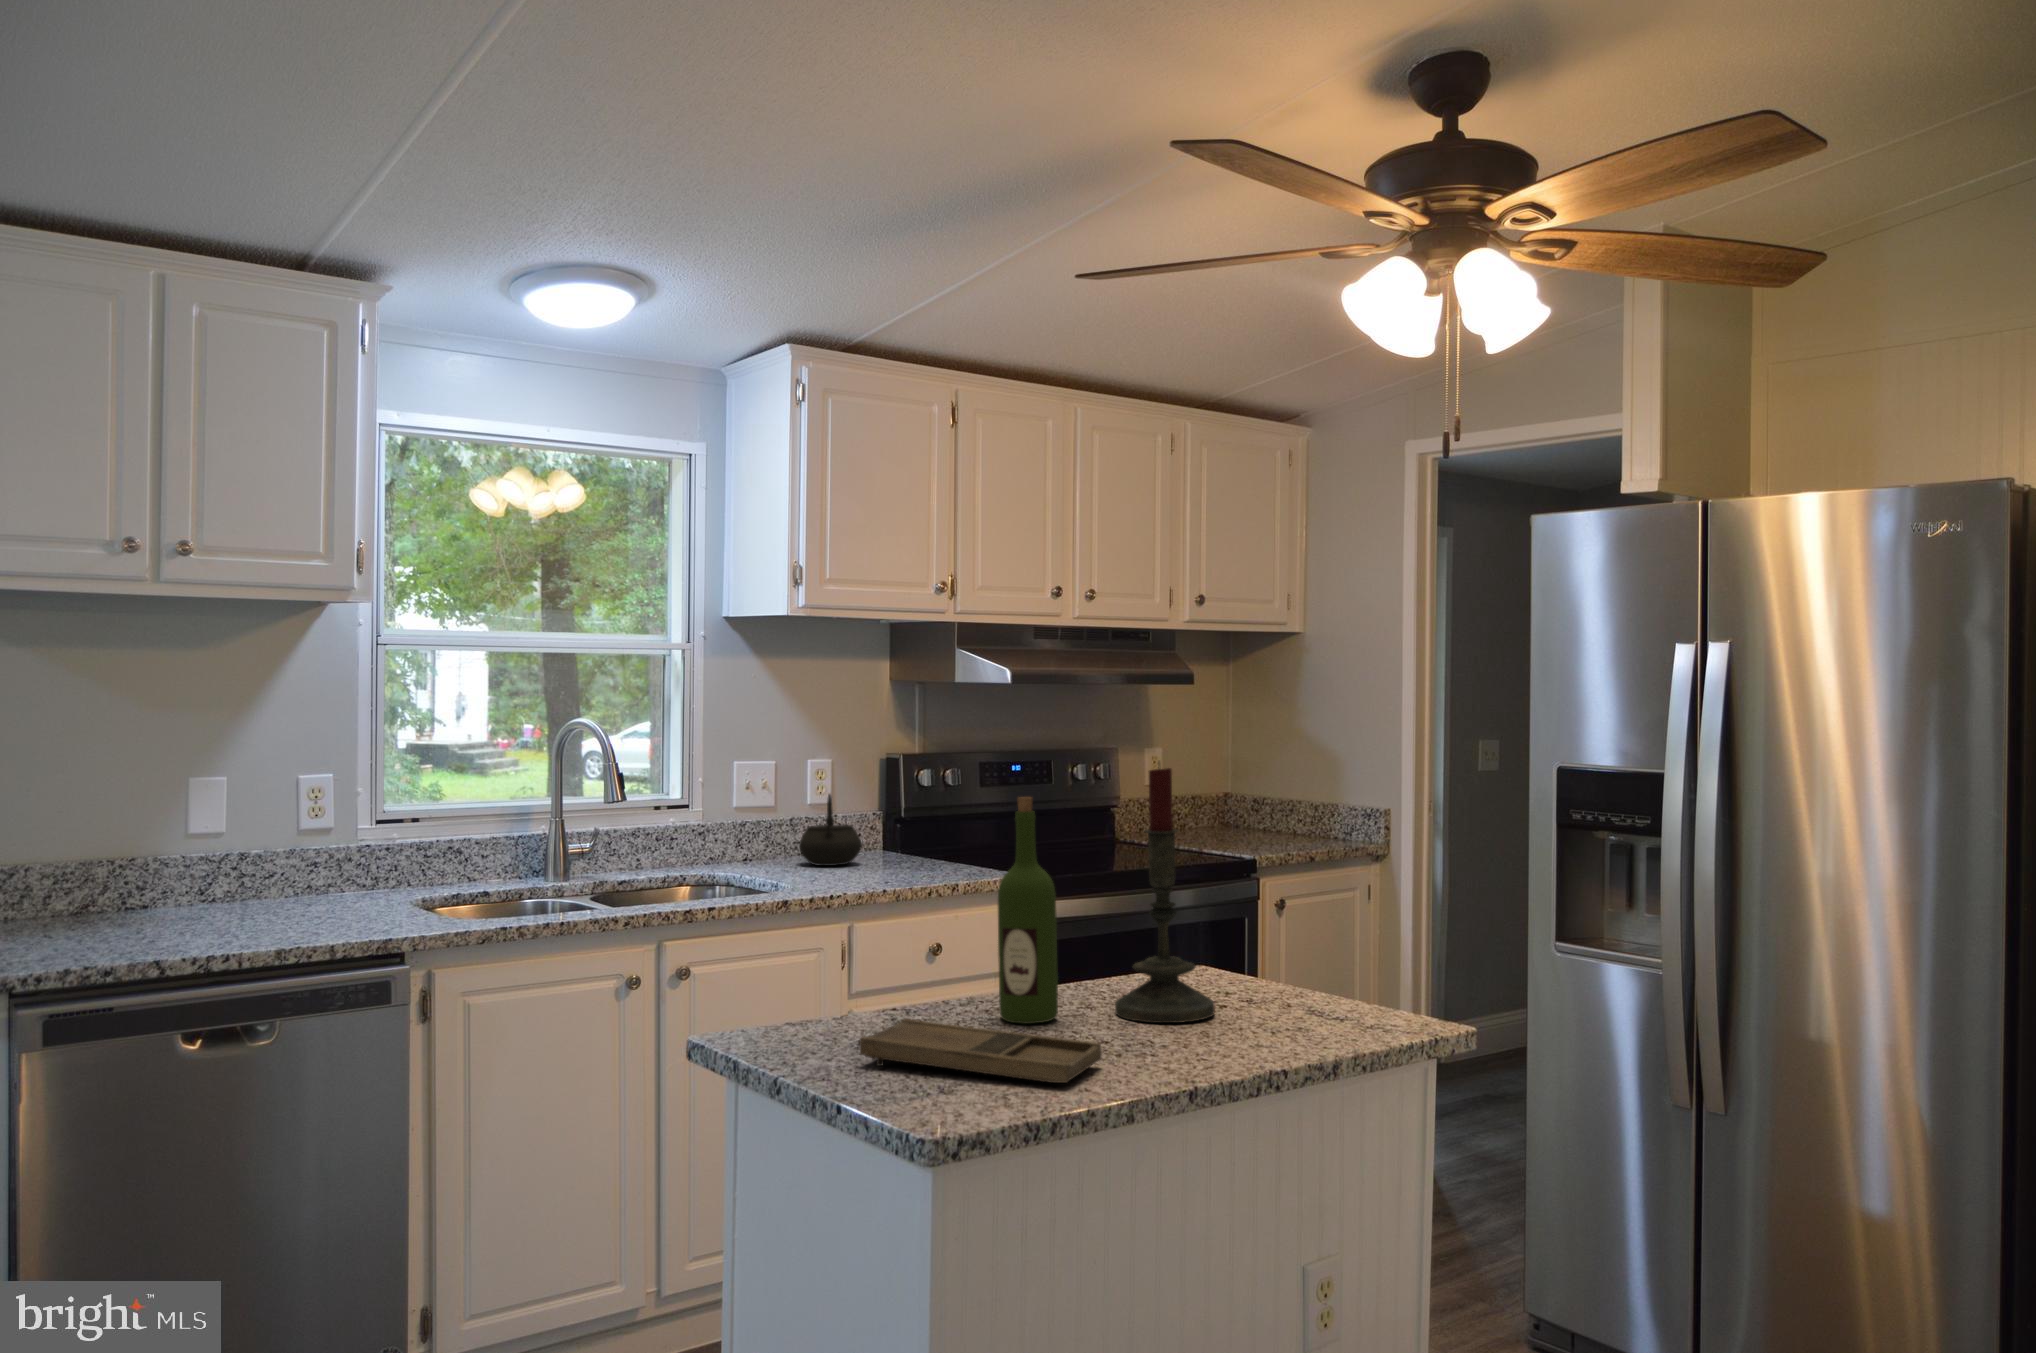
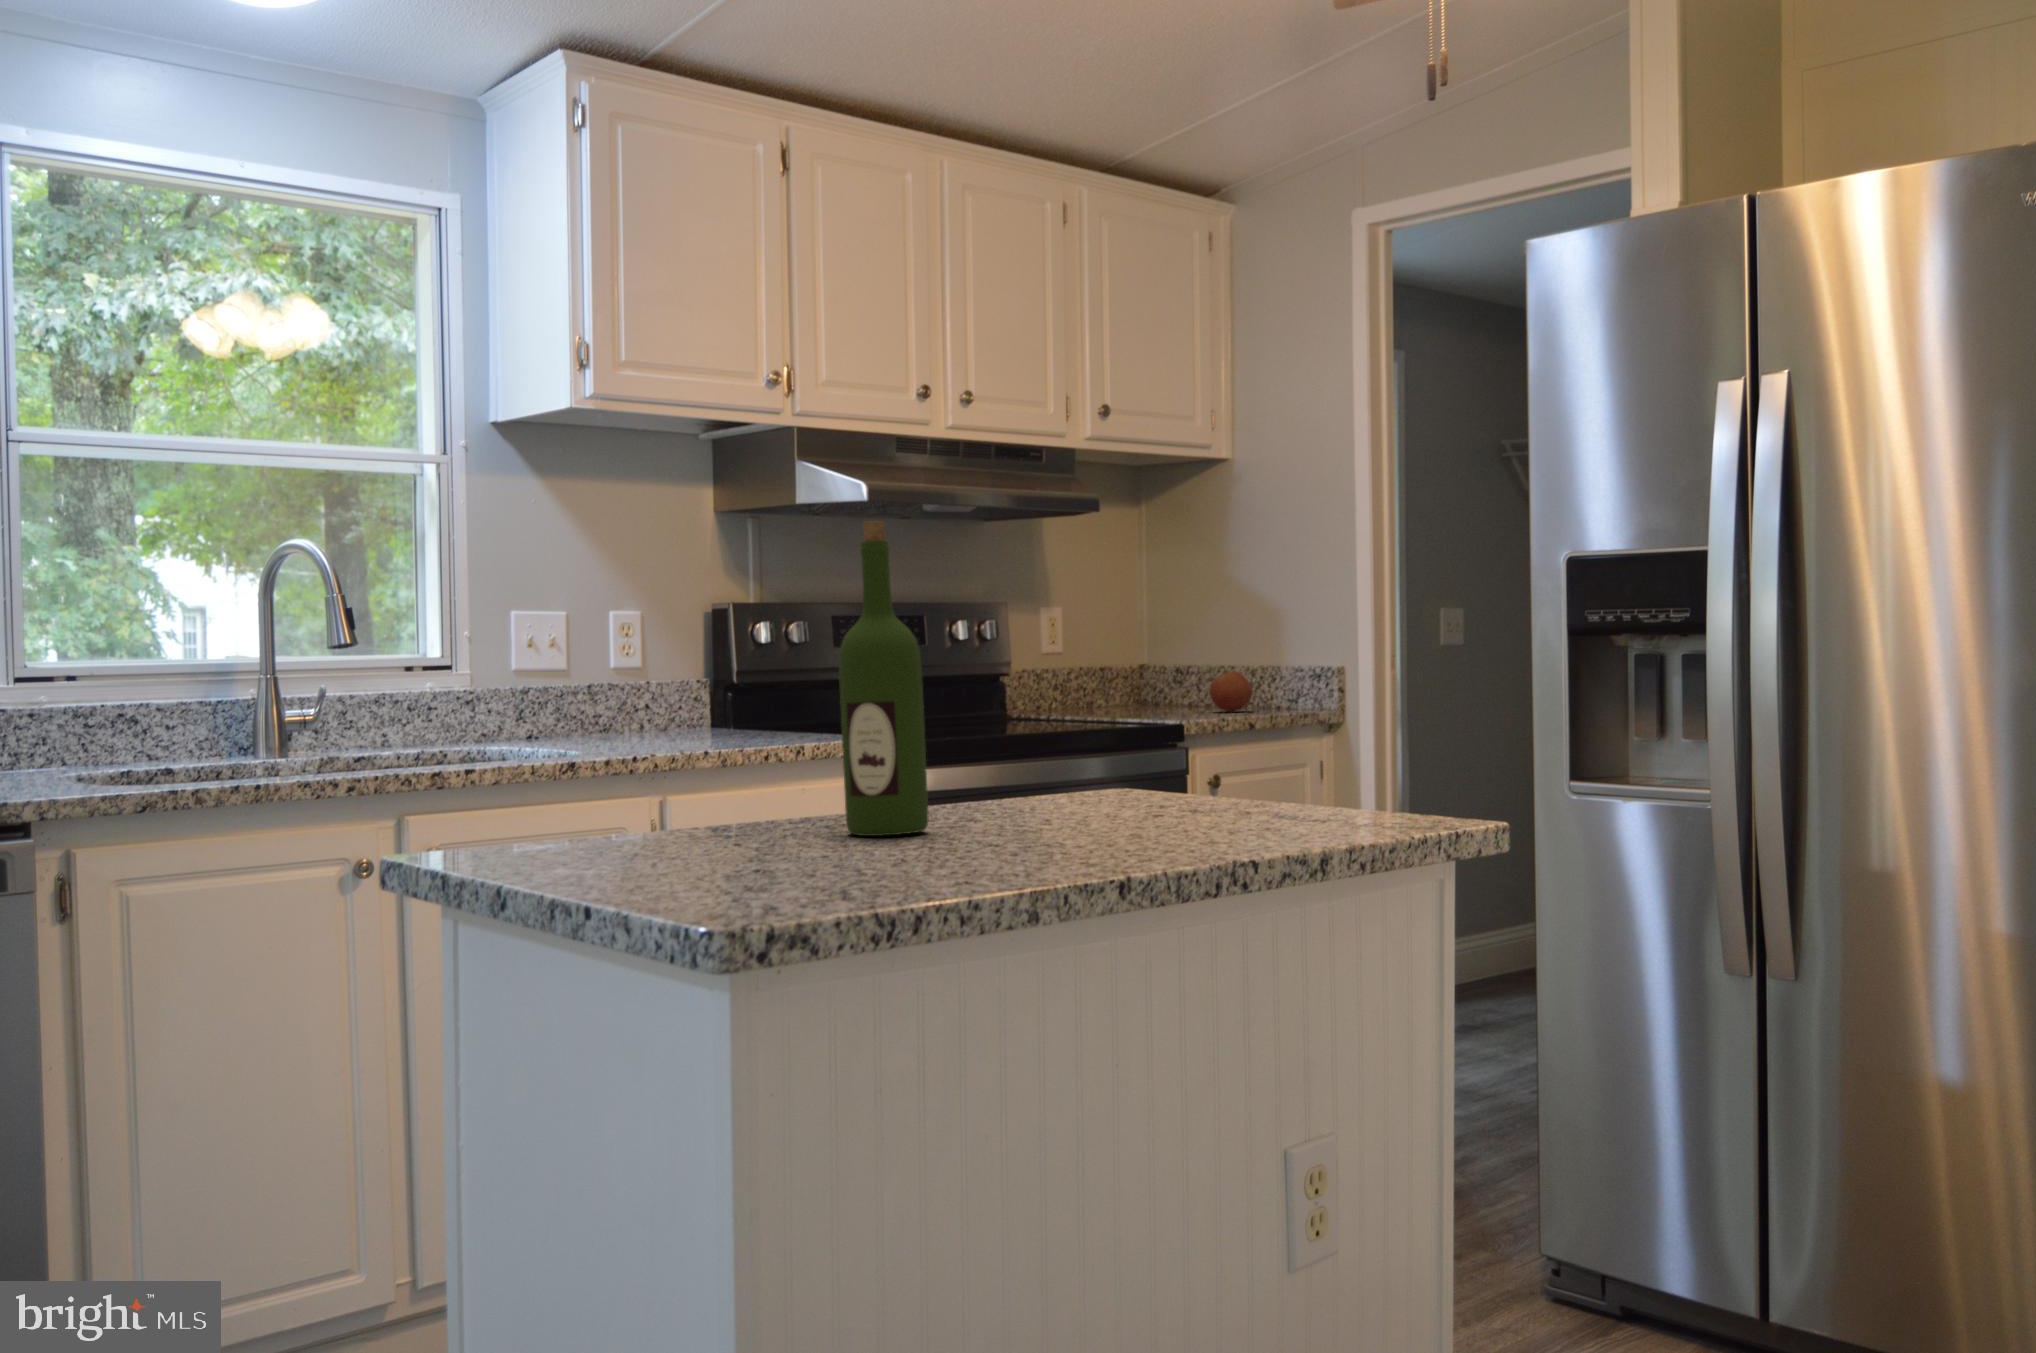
candle: present [1115,763,1215,1023] -> none [1009,473,1146,830]
kettle: present [799,794,862,866] -> none [599,649,682,741]
fruit: none [1277,806,1312,840] -> present [1210,671,1252,711]
tray: present [859,1019,1102,1083] -> none [634,818,989,875]

